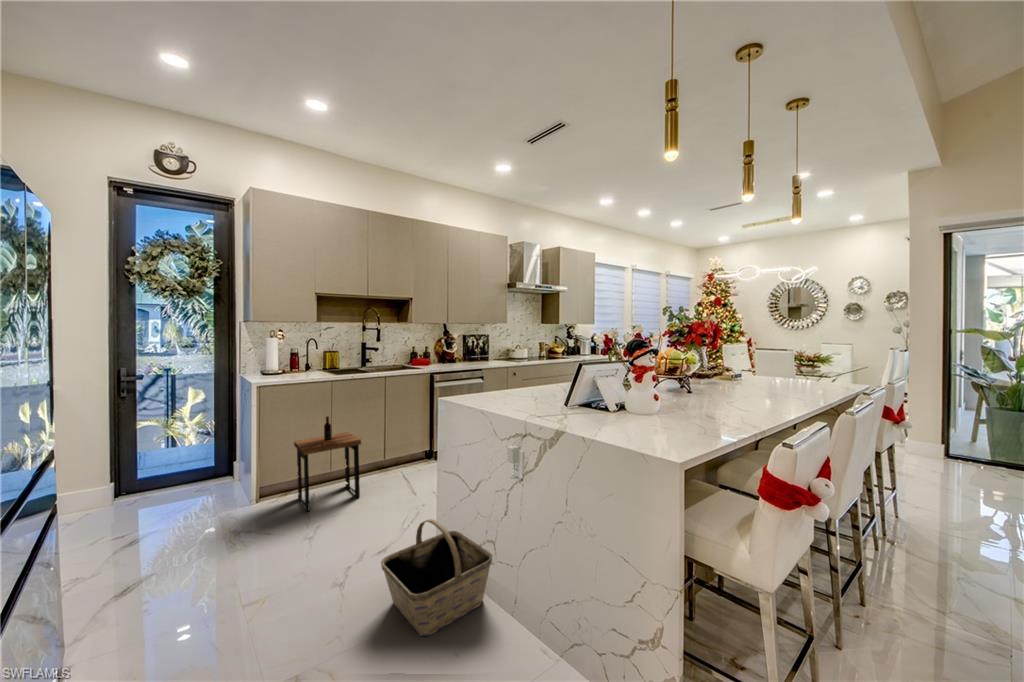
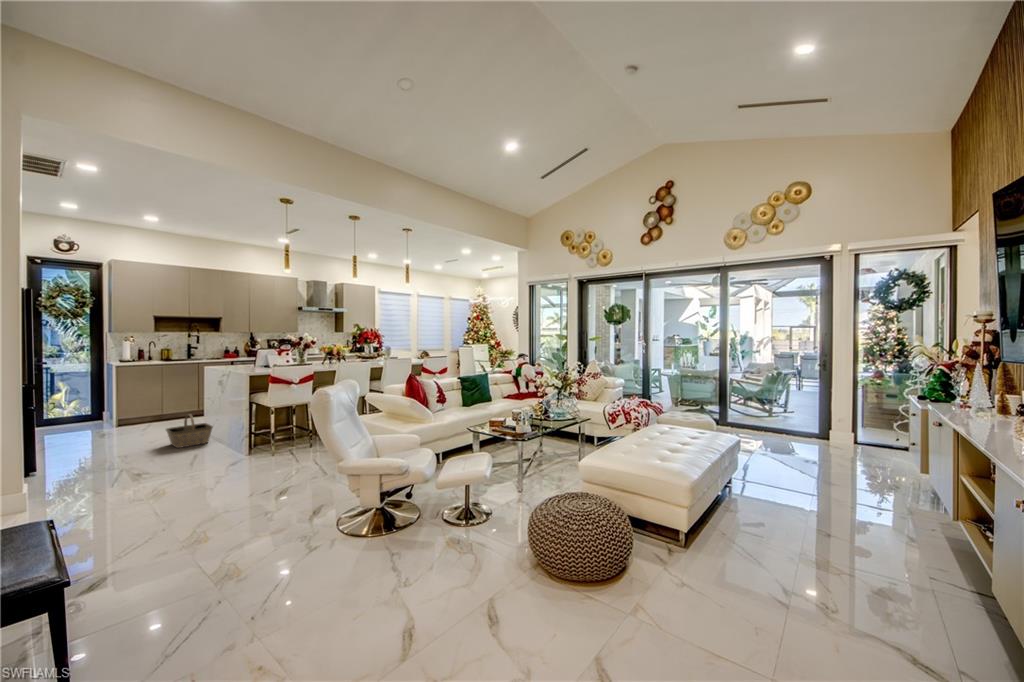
side table: present [294,416,361,512] -> none [138,383,177,429]

